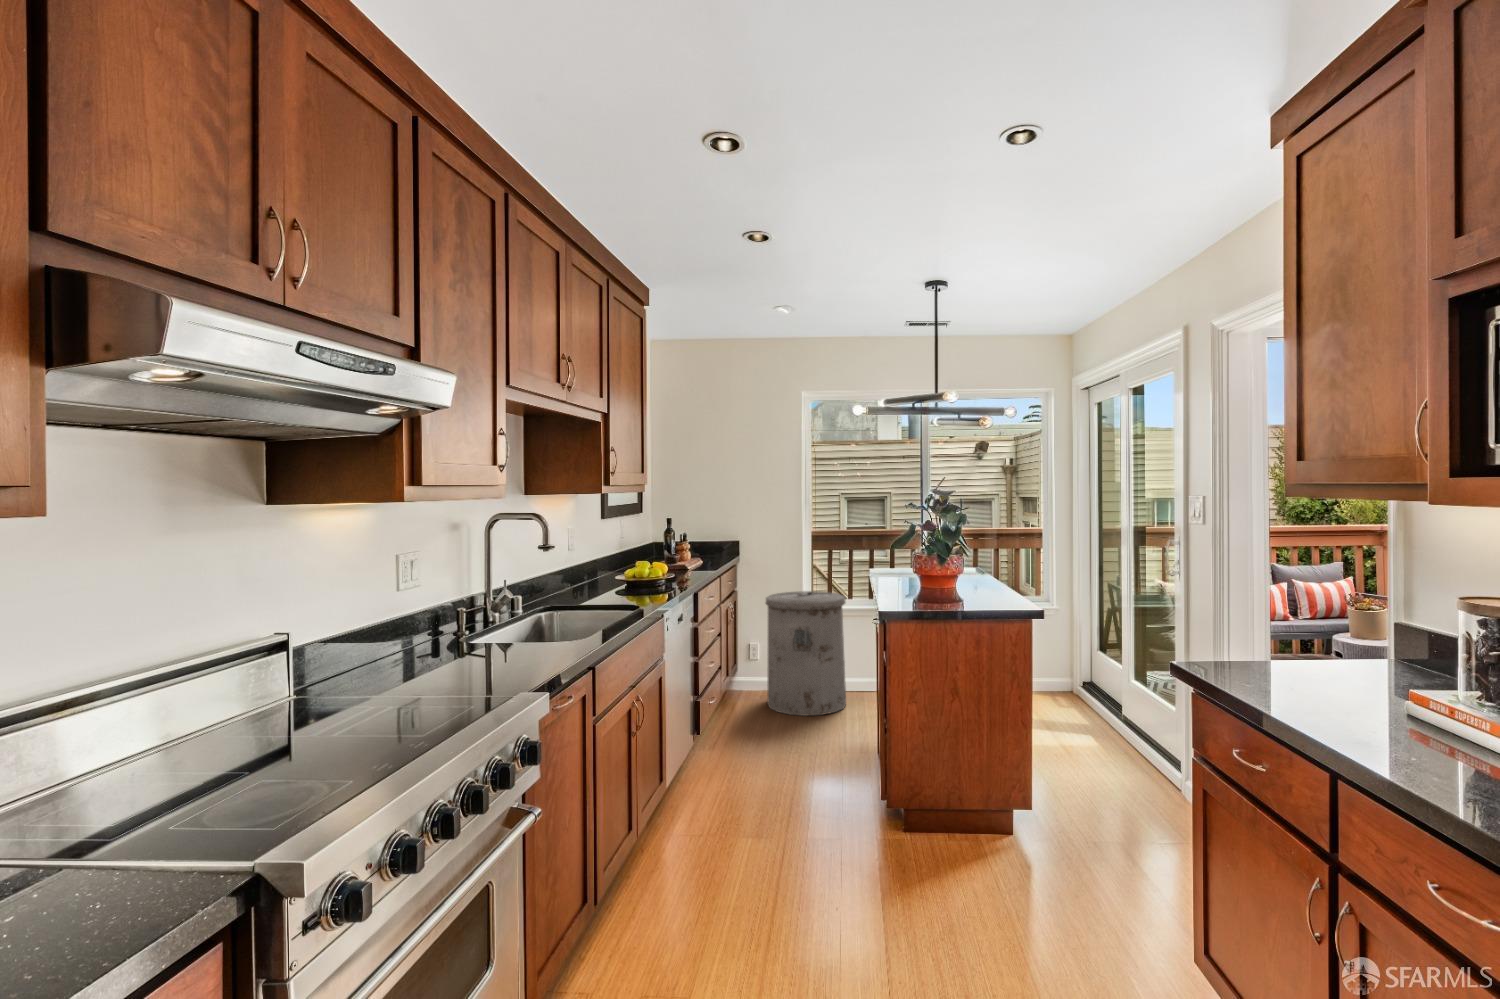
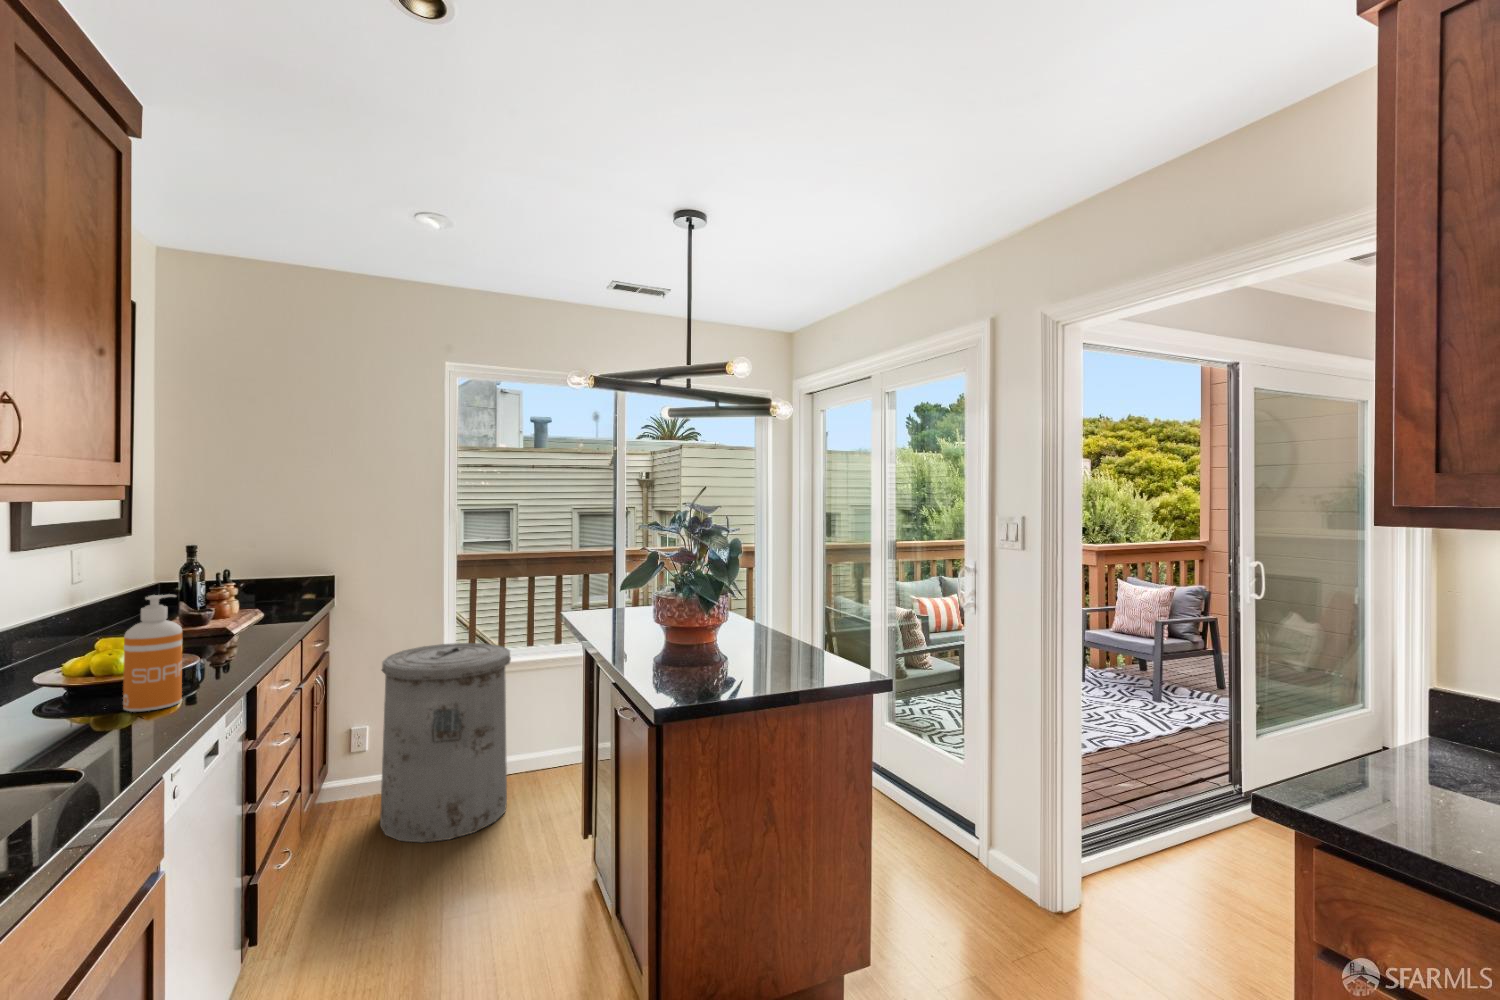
soap dispenser: none [647,540,668,592] -> present [123,595,182,712]

